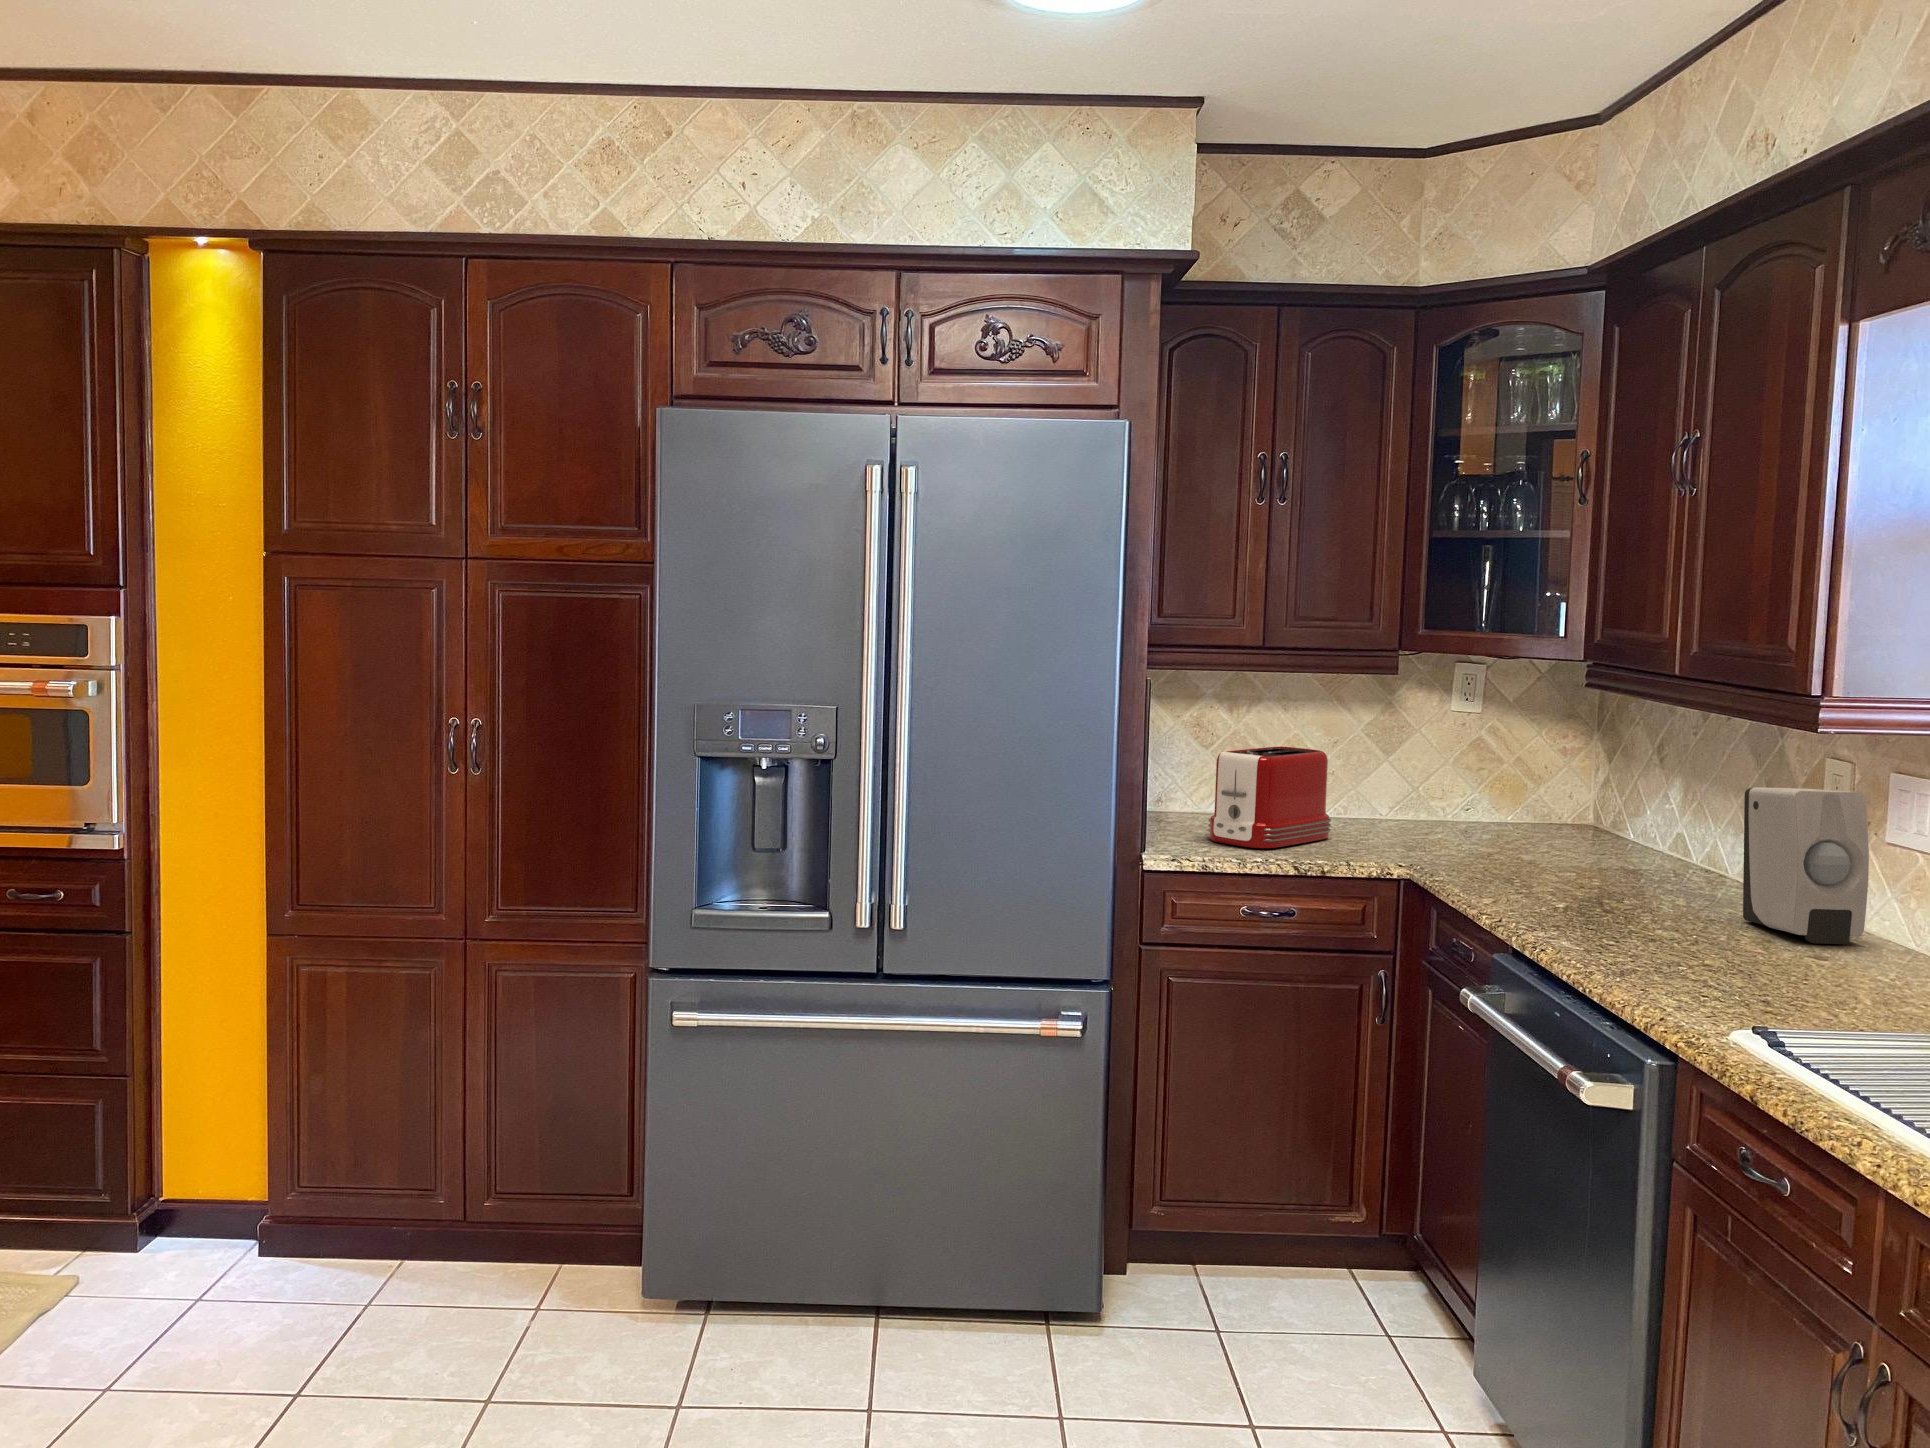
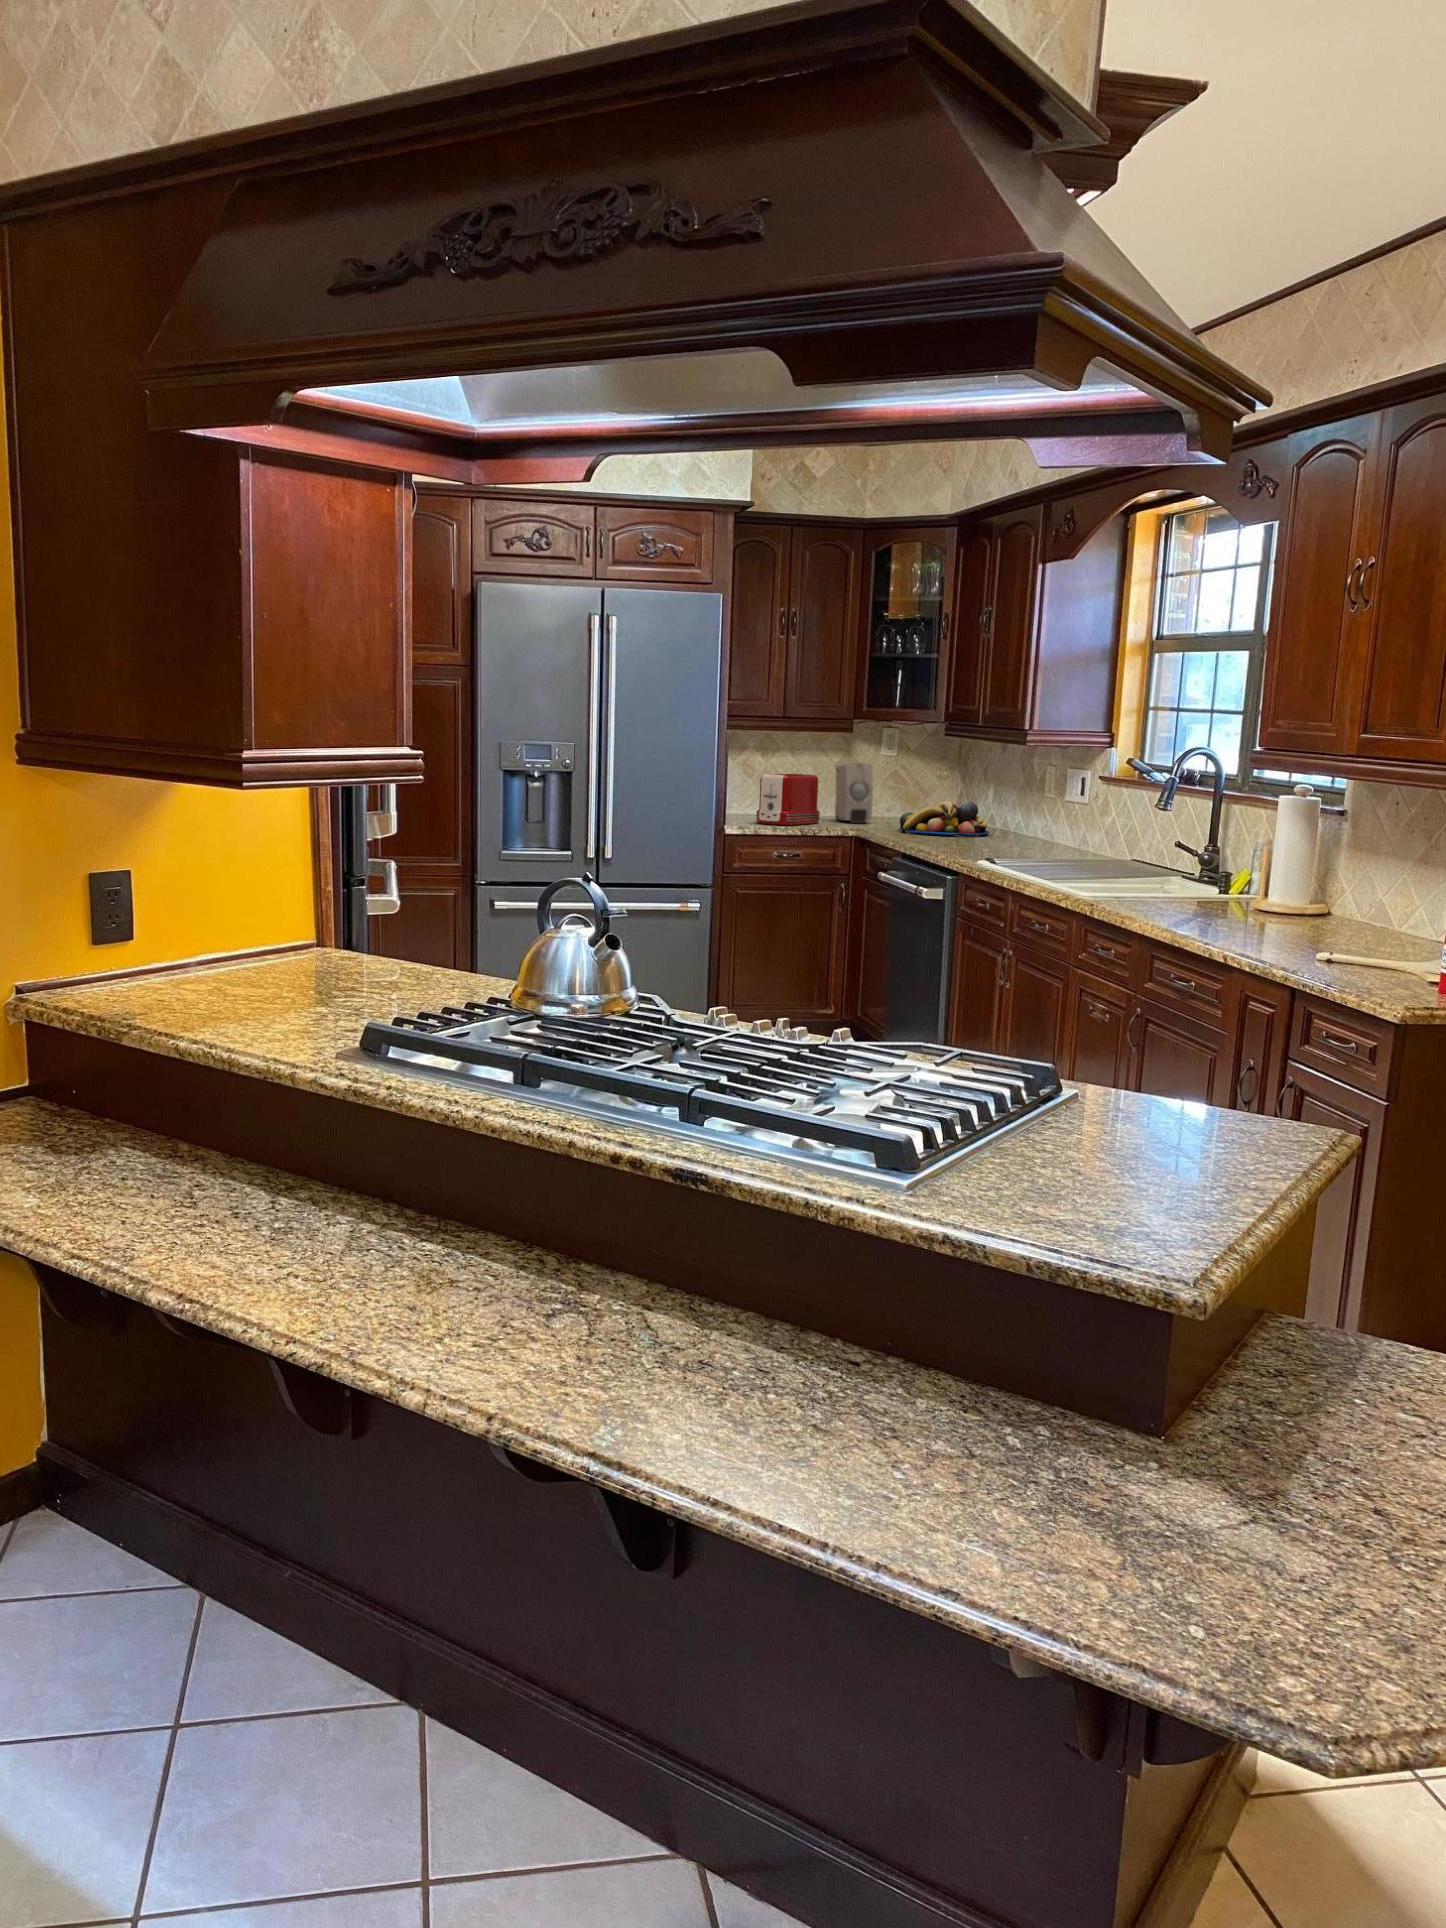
soap dispenser: present [1743,787,1869,944] -> present [835,762,873,823]
fruit bowl: none [1485,816,1684,893] -> present [899,801,989,836]

